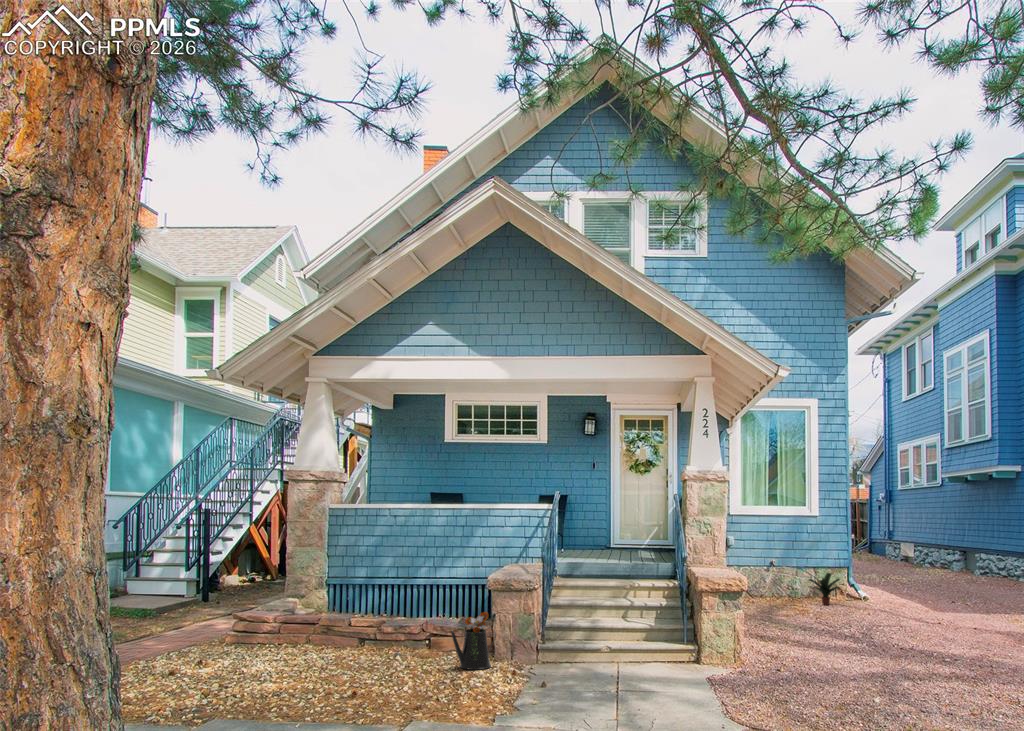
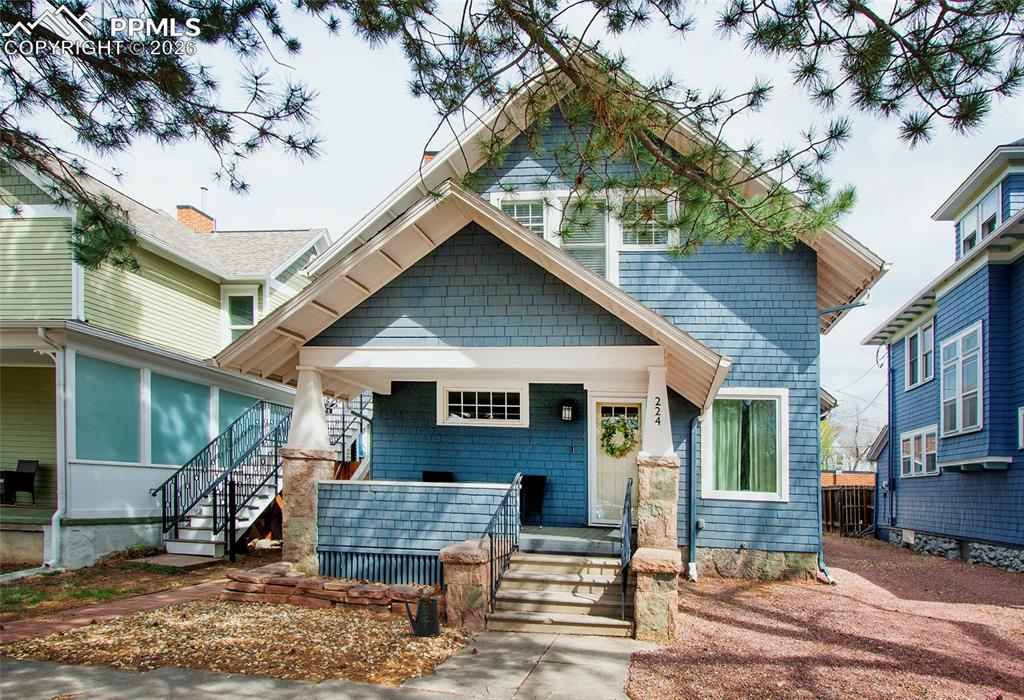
potted plant: present [809,573,840,605] -> none [771,553,807,587]

